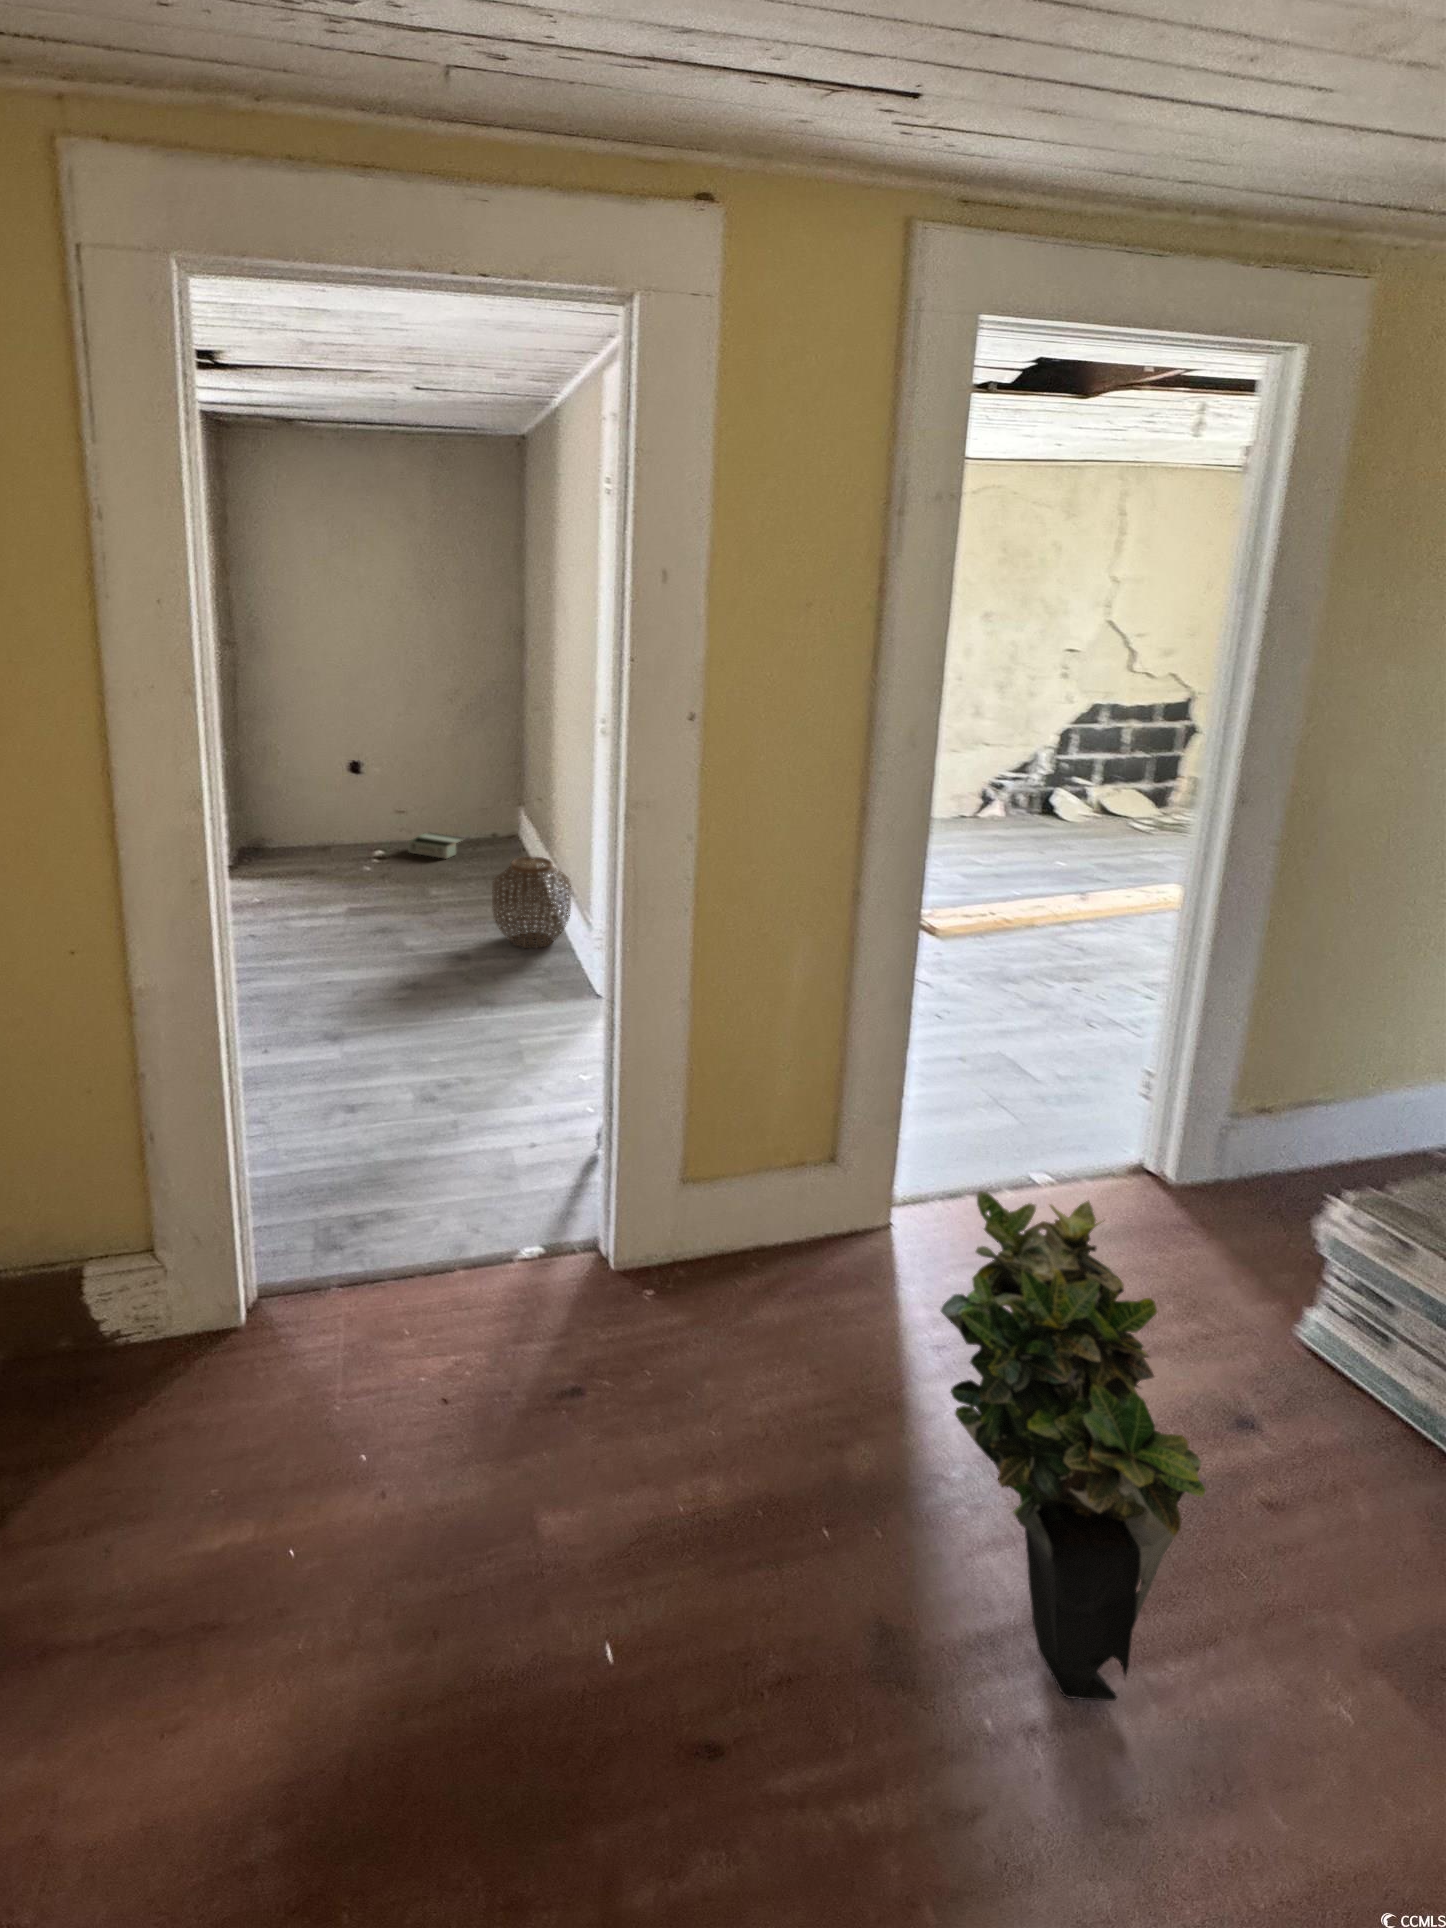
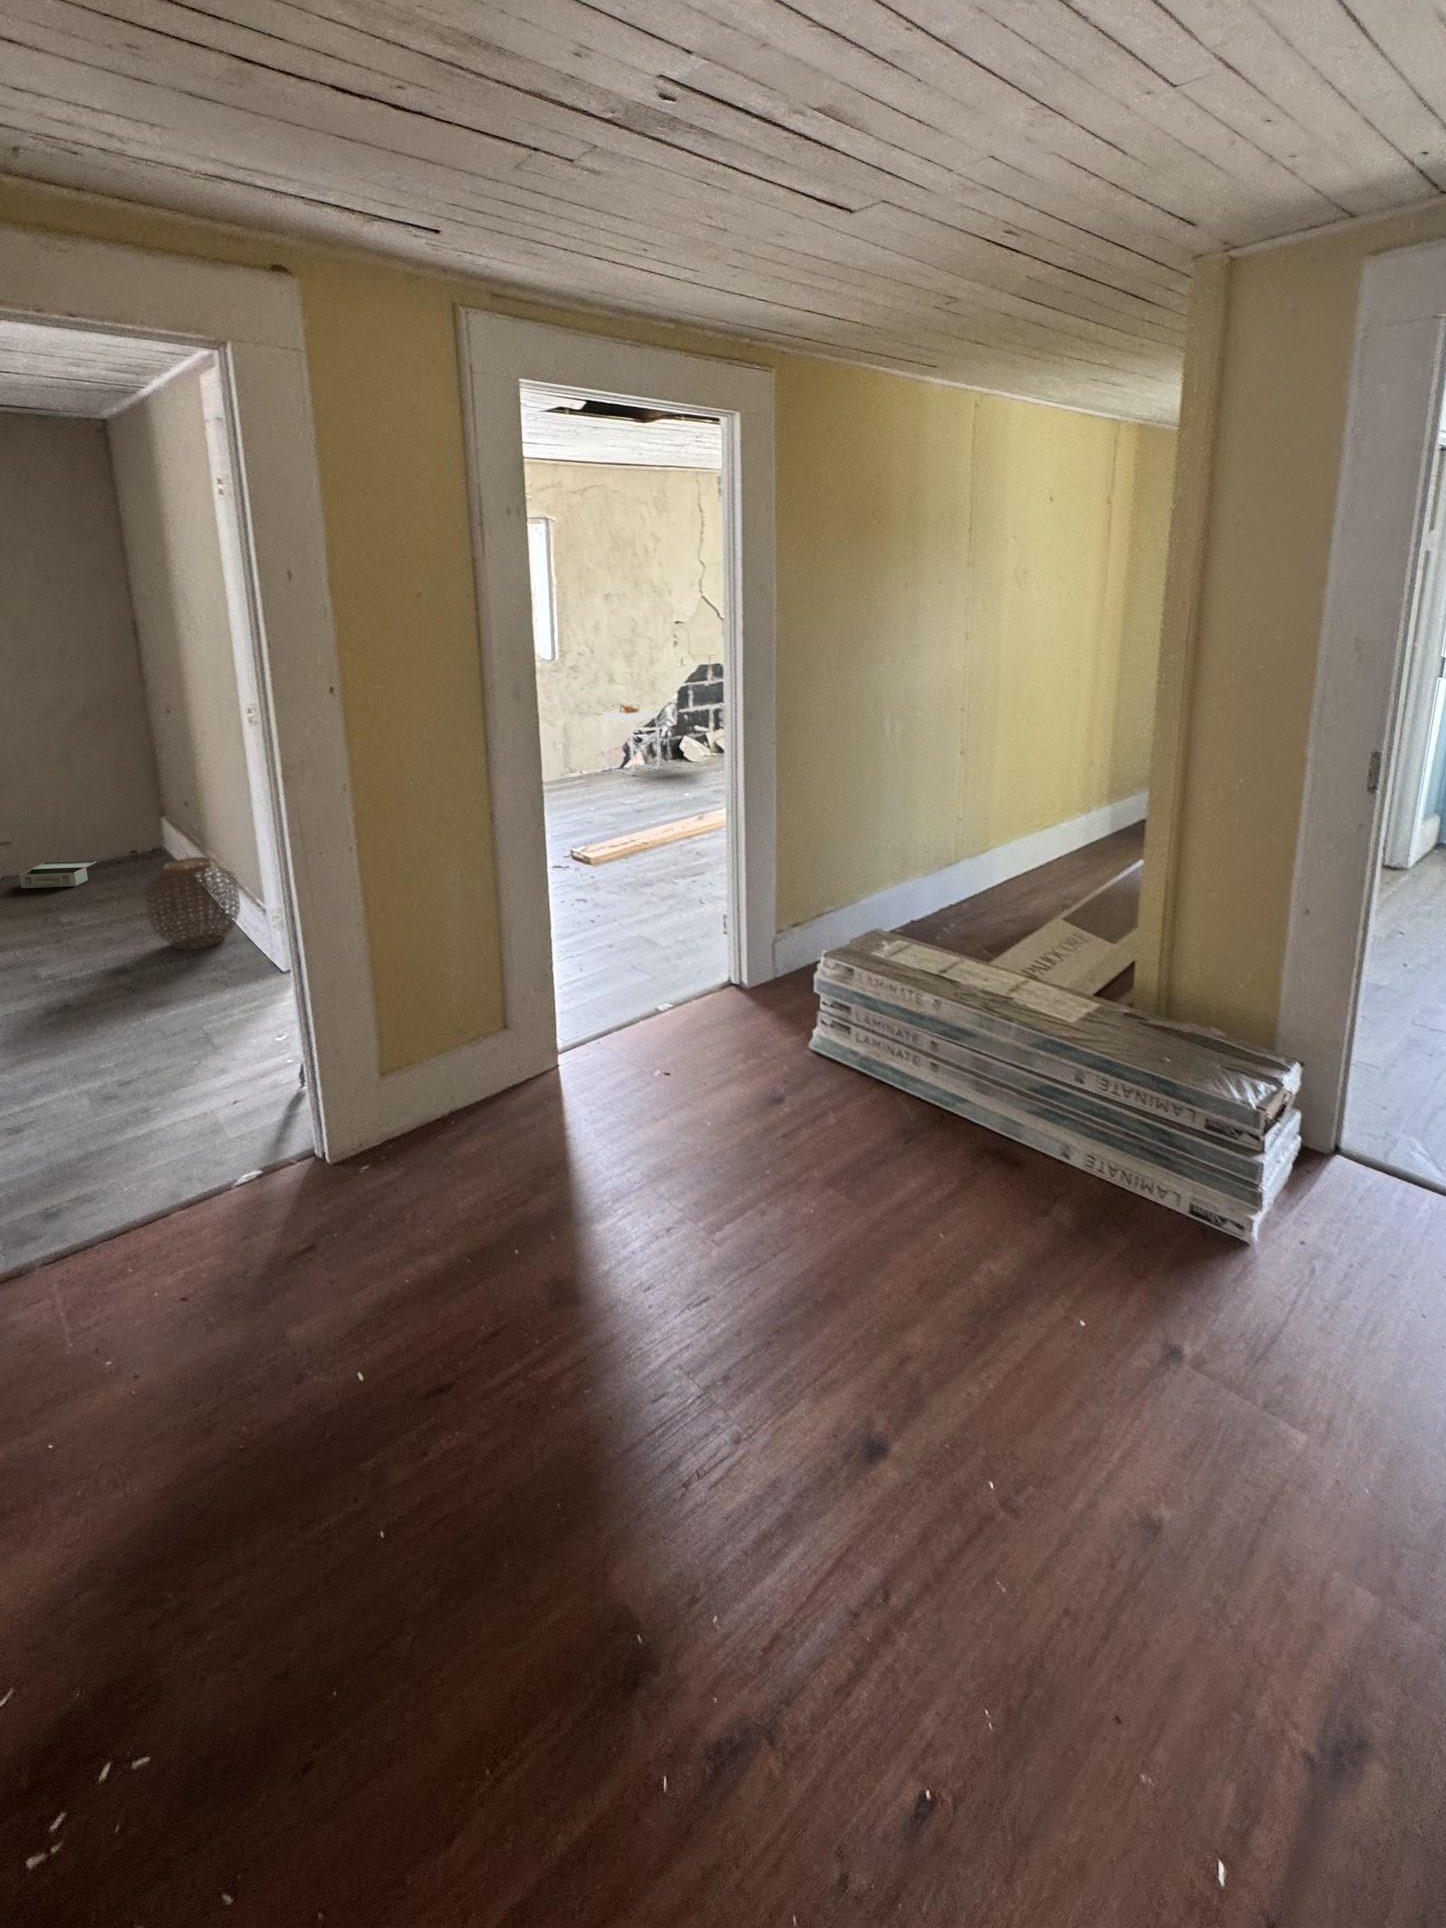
side table: none [957,745,1032,826] -> present [604,705,660,774]
potted plant: present [941,1191,1205,1701] -> none [565,973,726,1270]

